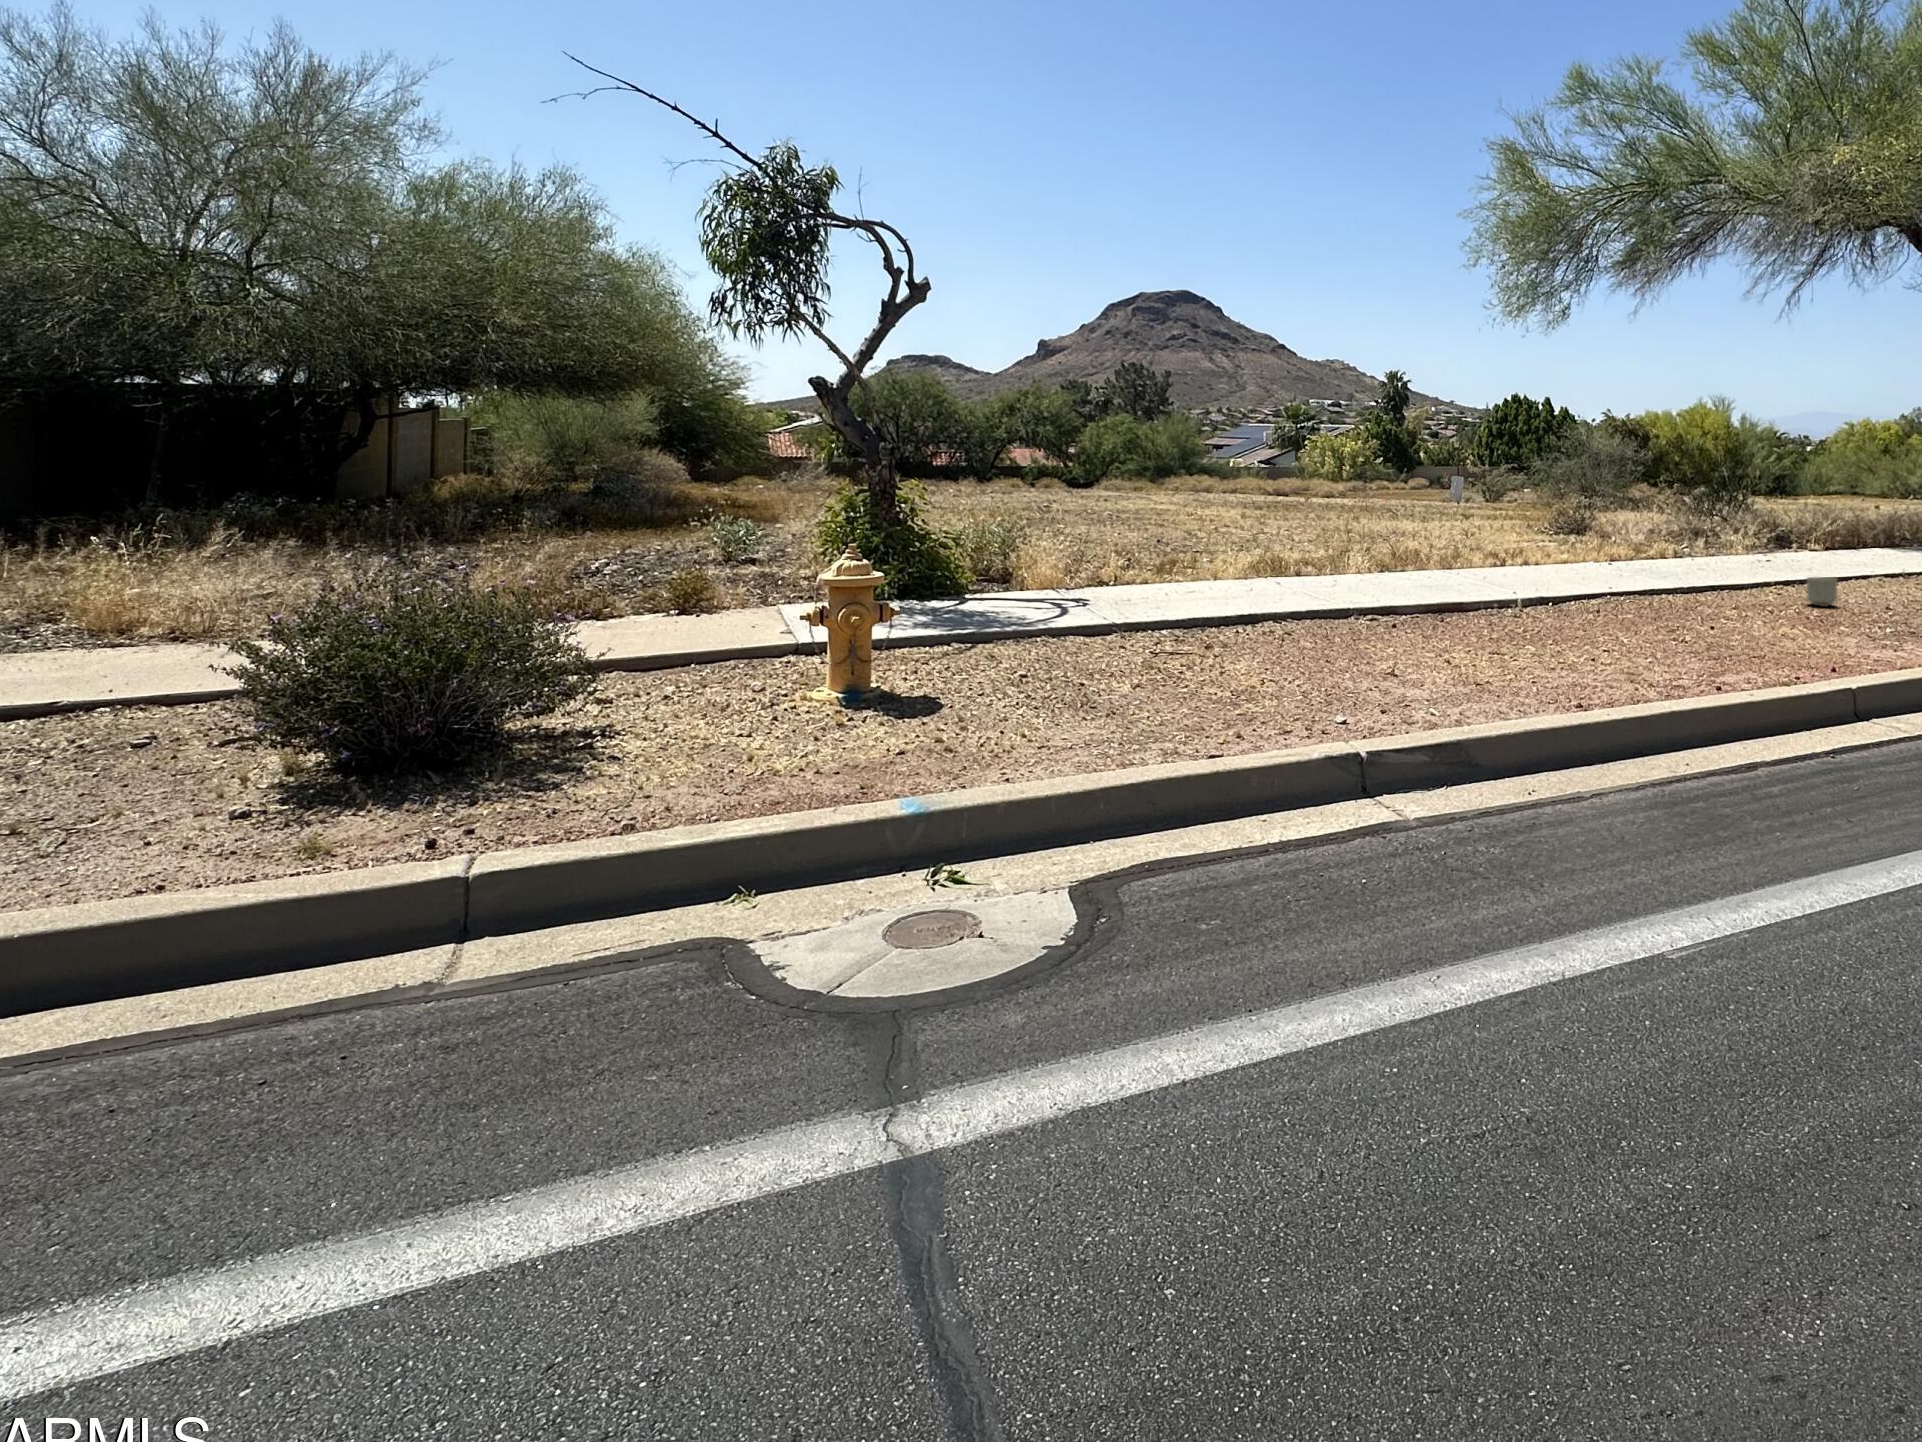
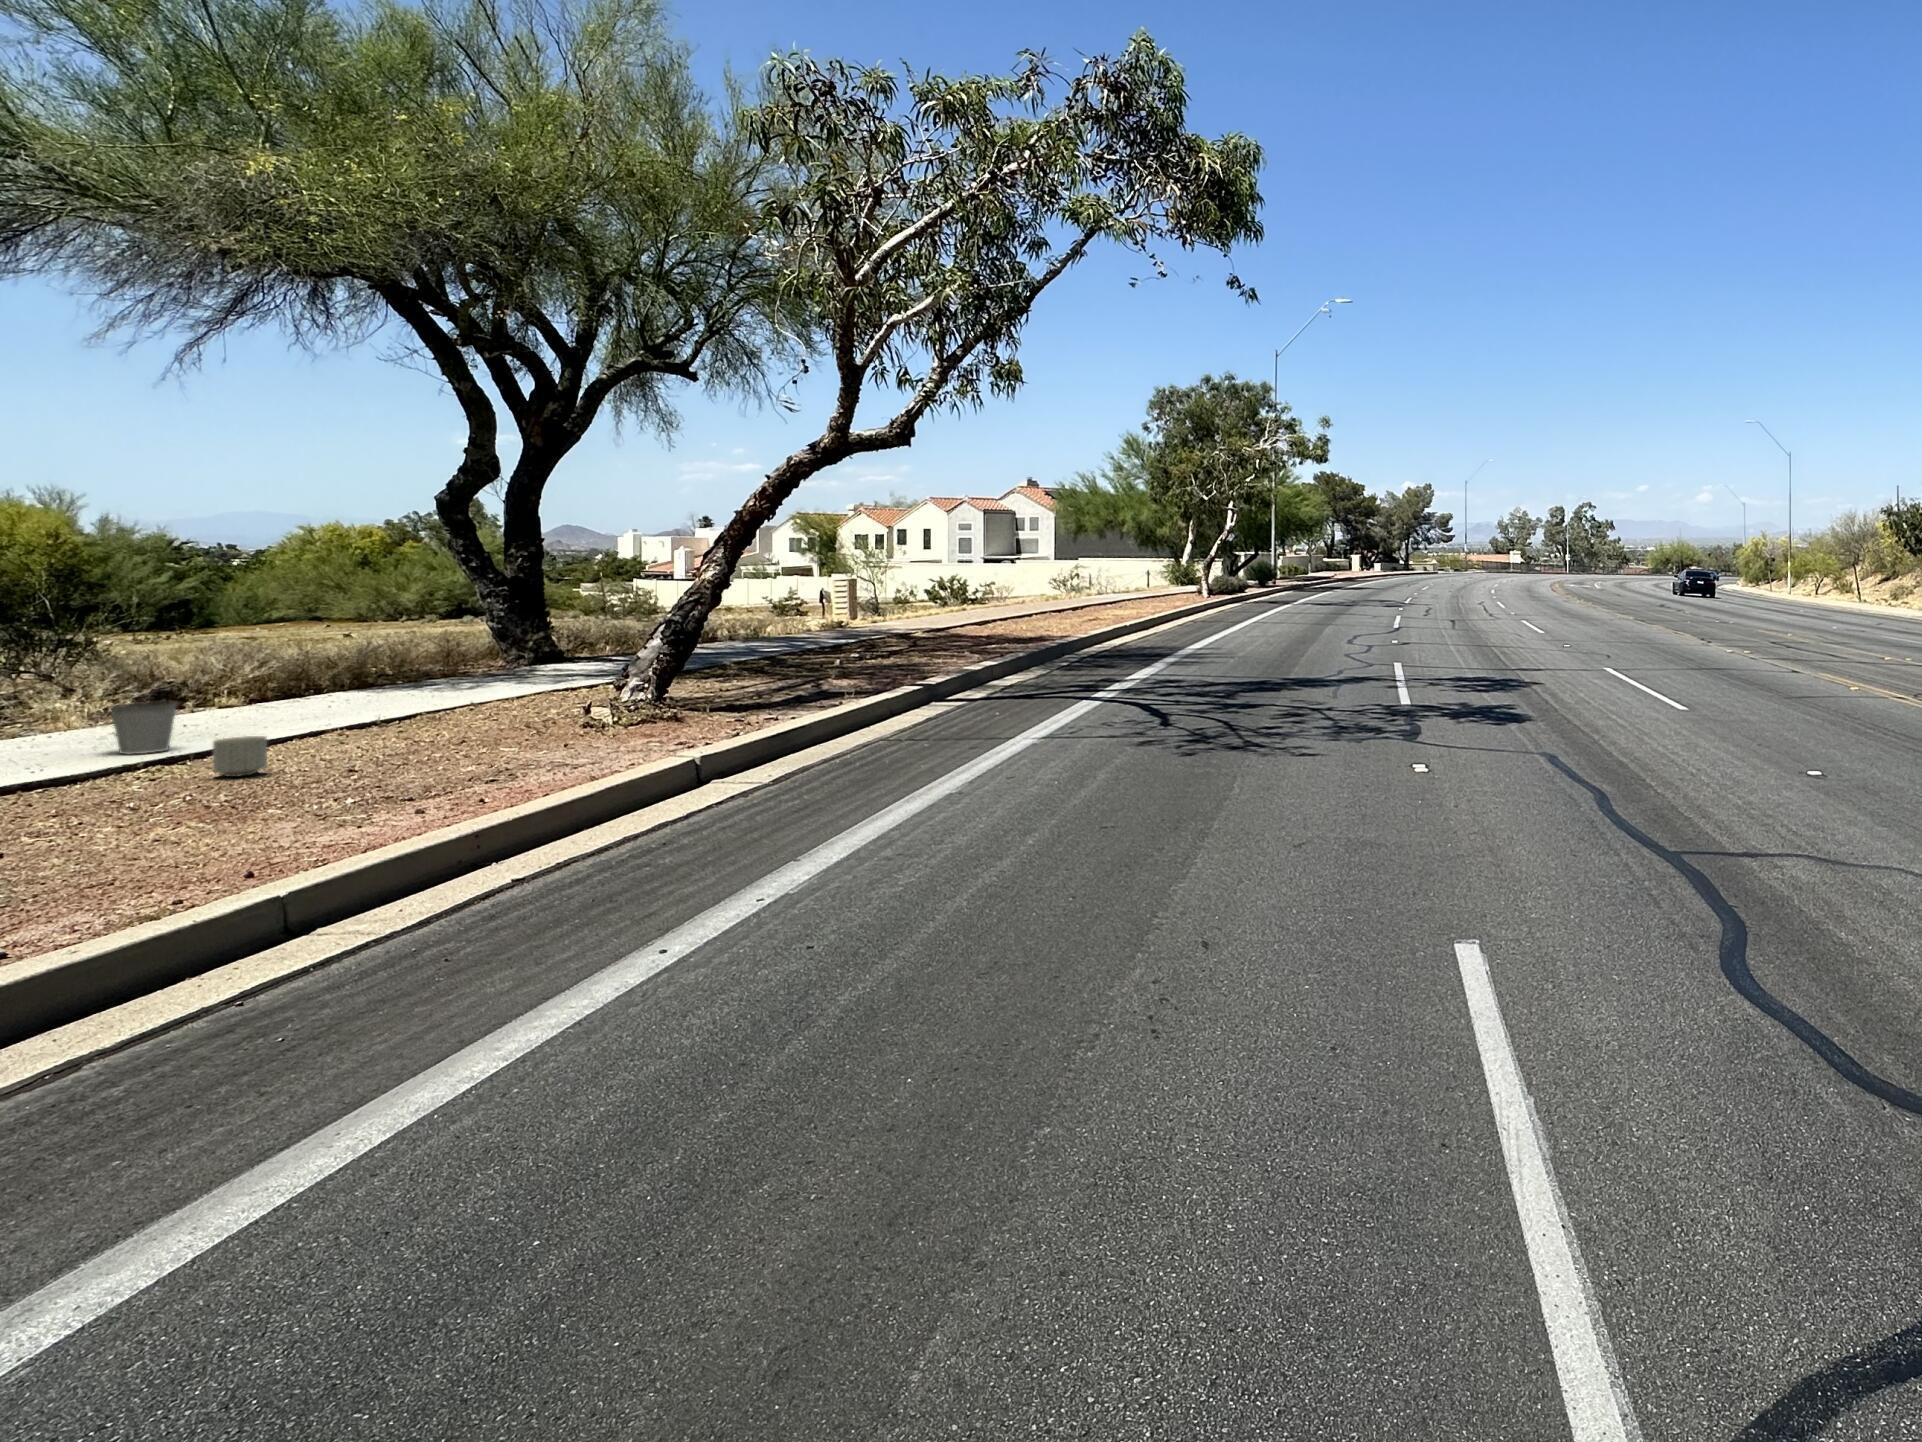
bucket: none [1748,546,1785,583] -> present [108,701,177,755]

